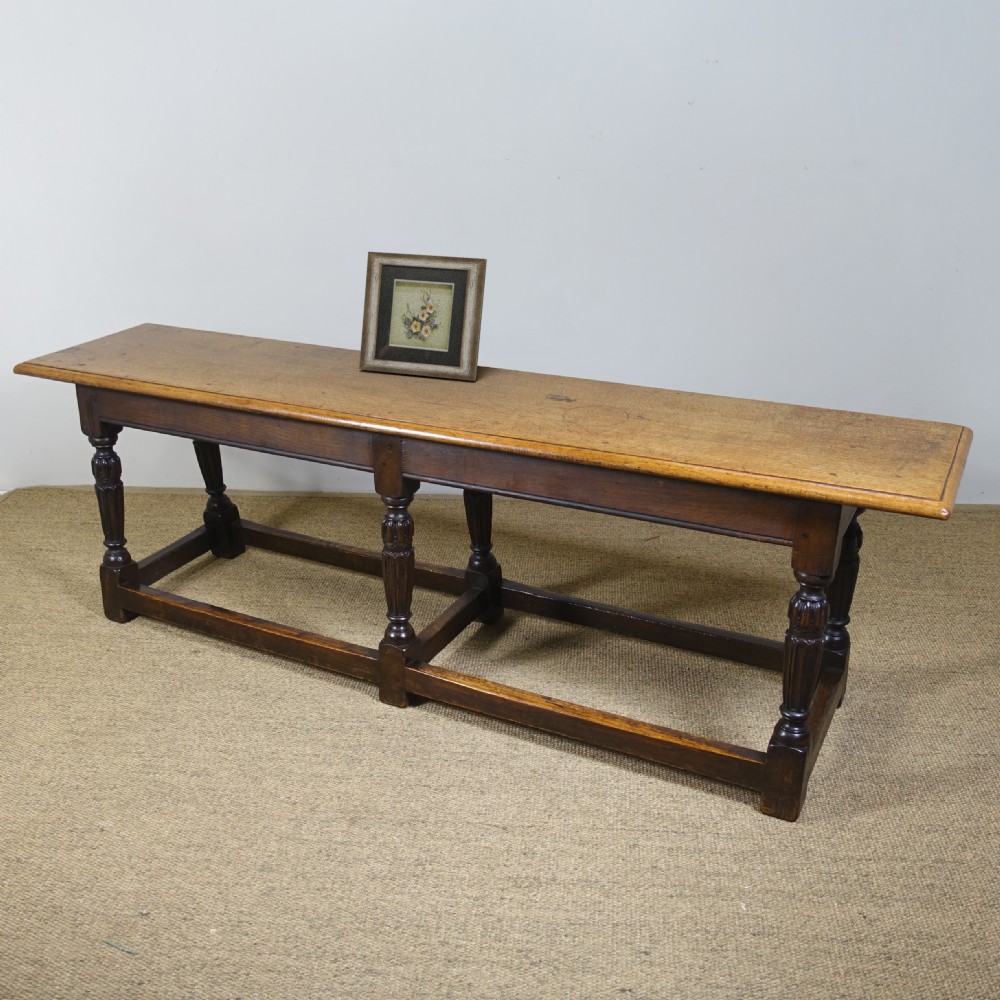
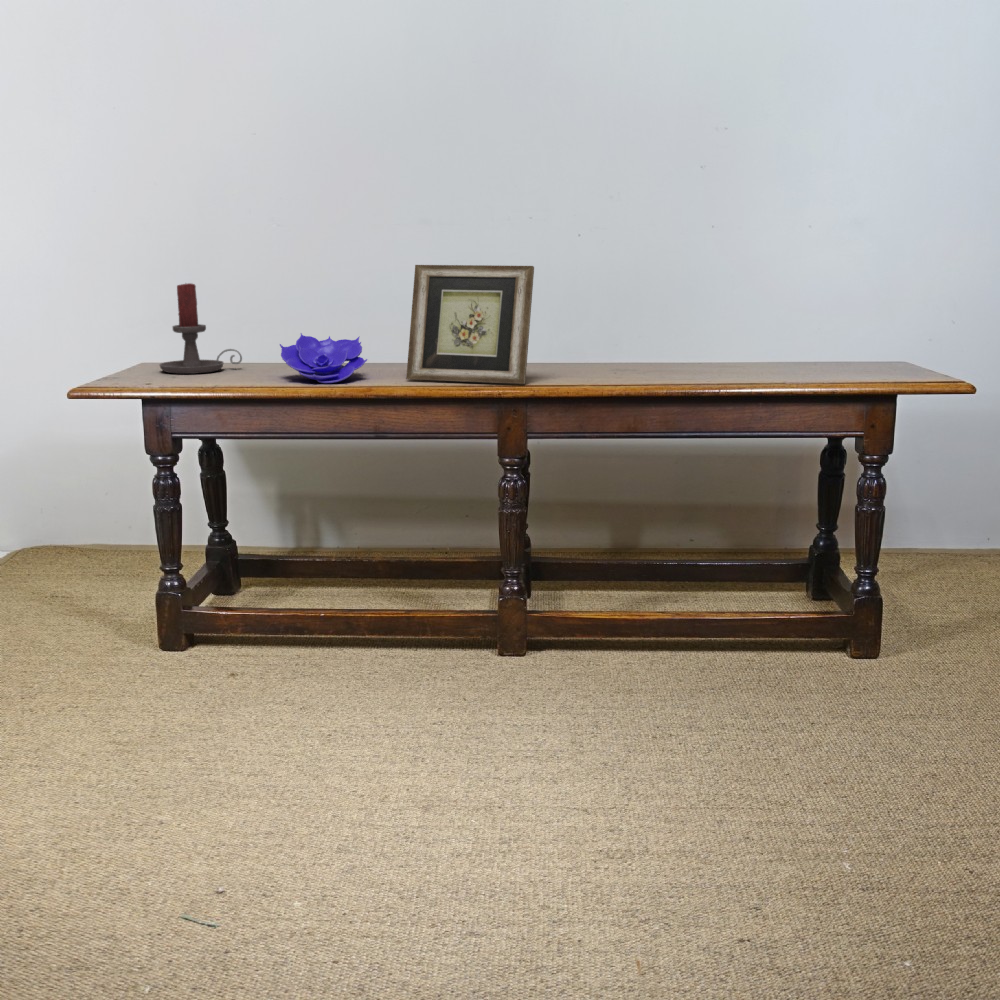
candle holder: none [120,259,204,352] -> present [160,283,242,374]
decorative bowl: none [234,316,321,375] -> present [280,333,367,383]

